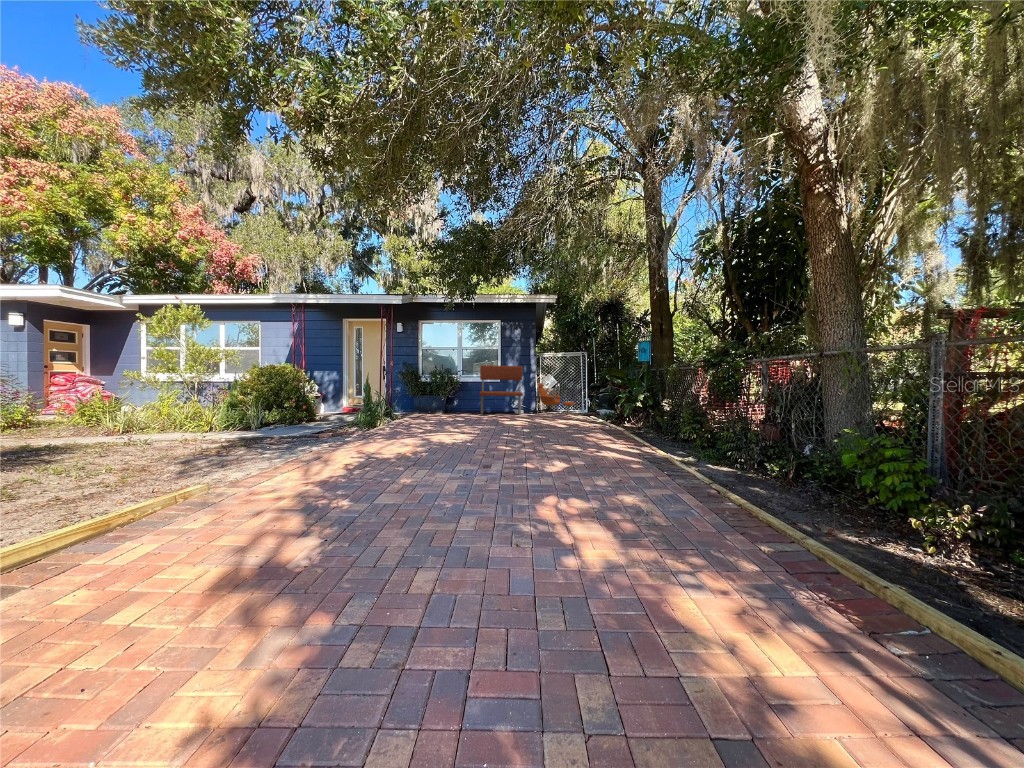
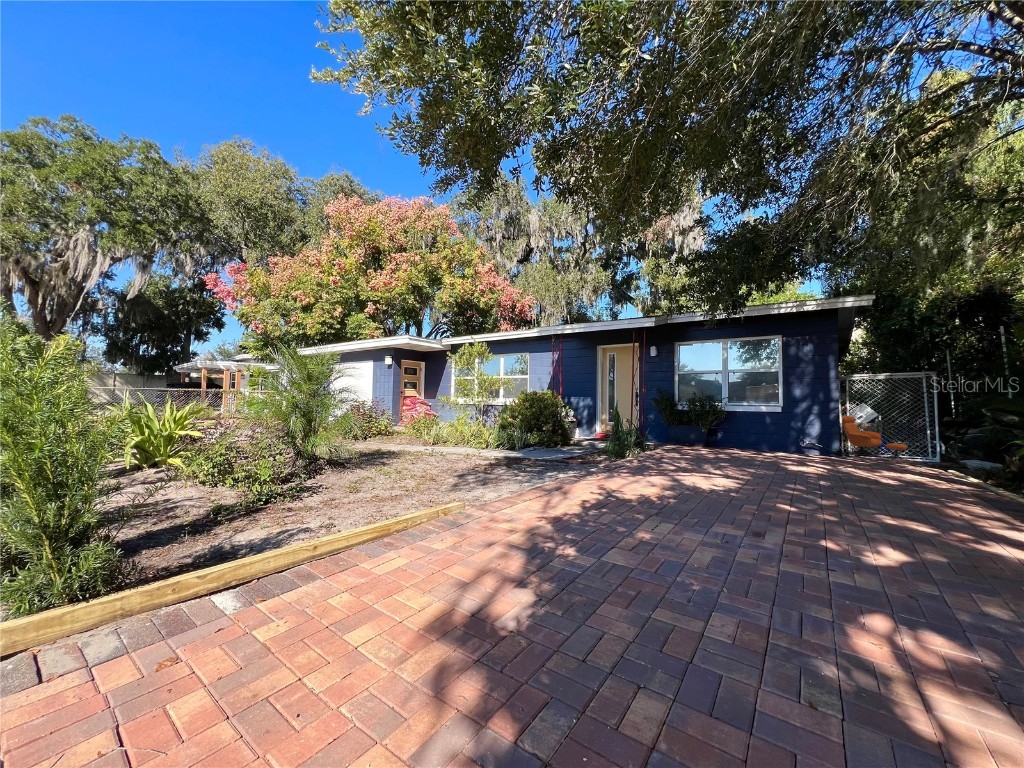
bench: present [479,365,523,414] -> none [754,393,819,457]

